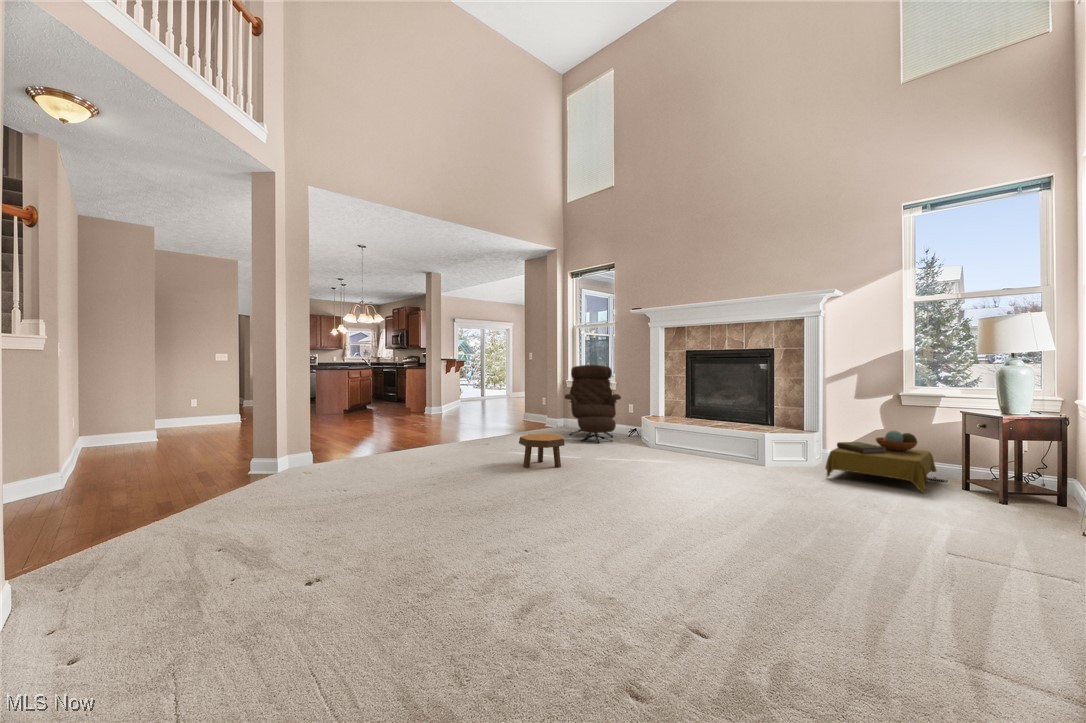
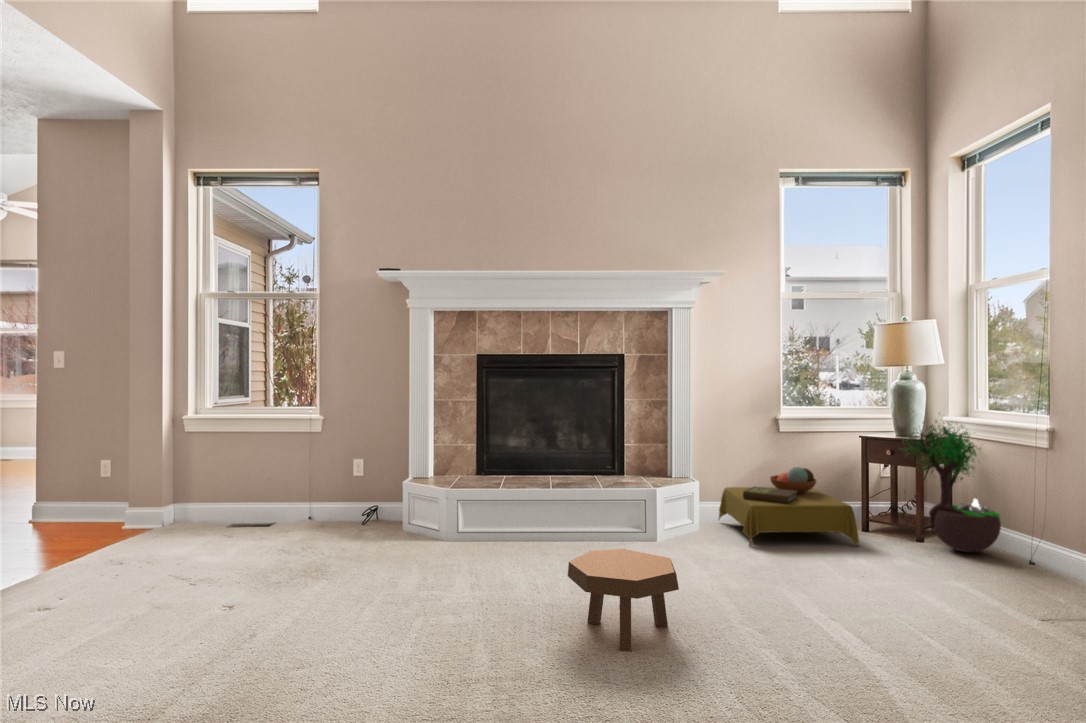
lounge chair: present [565,365,621,443] -> none [207,381,361,555]
potted tree: none [970,391,1071,515] -> present [904,420,1001,552]
footstool: present [519,434,565,468] -> present [568,549,679,652]

